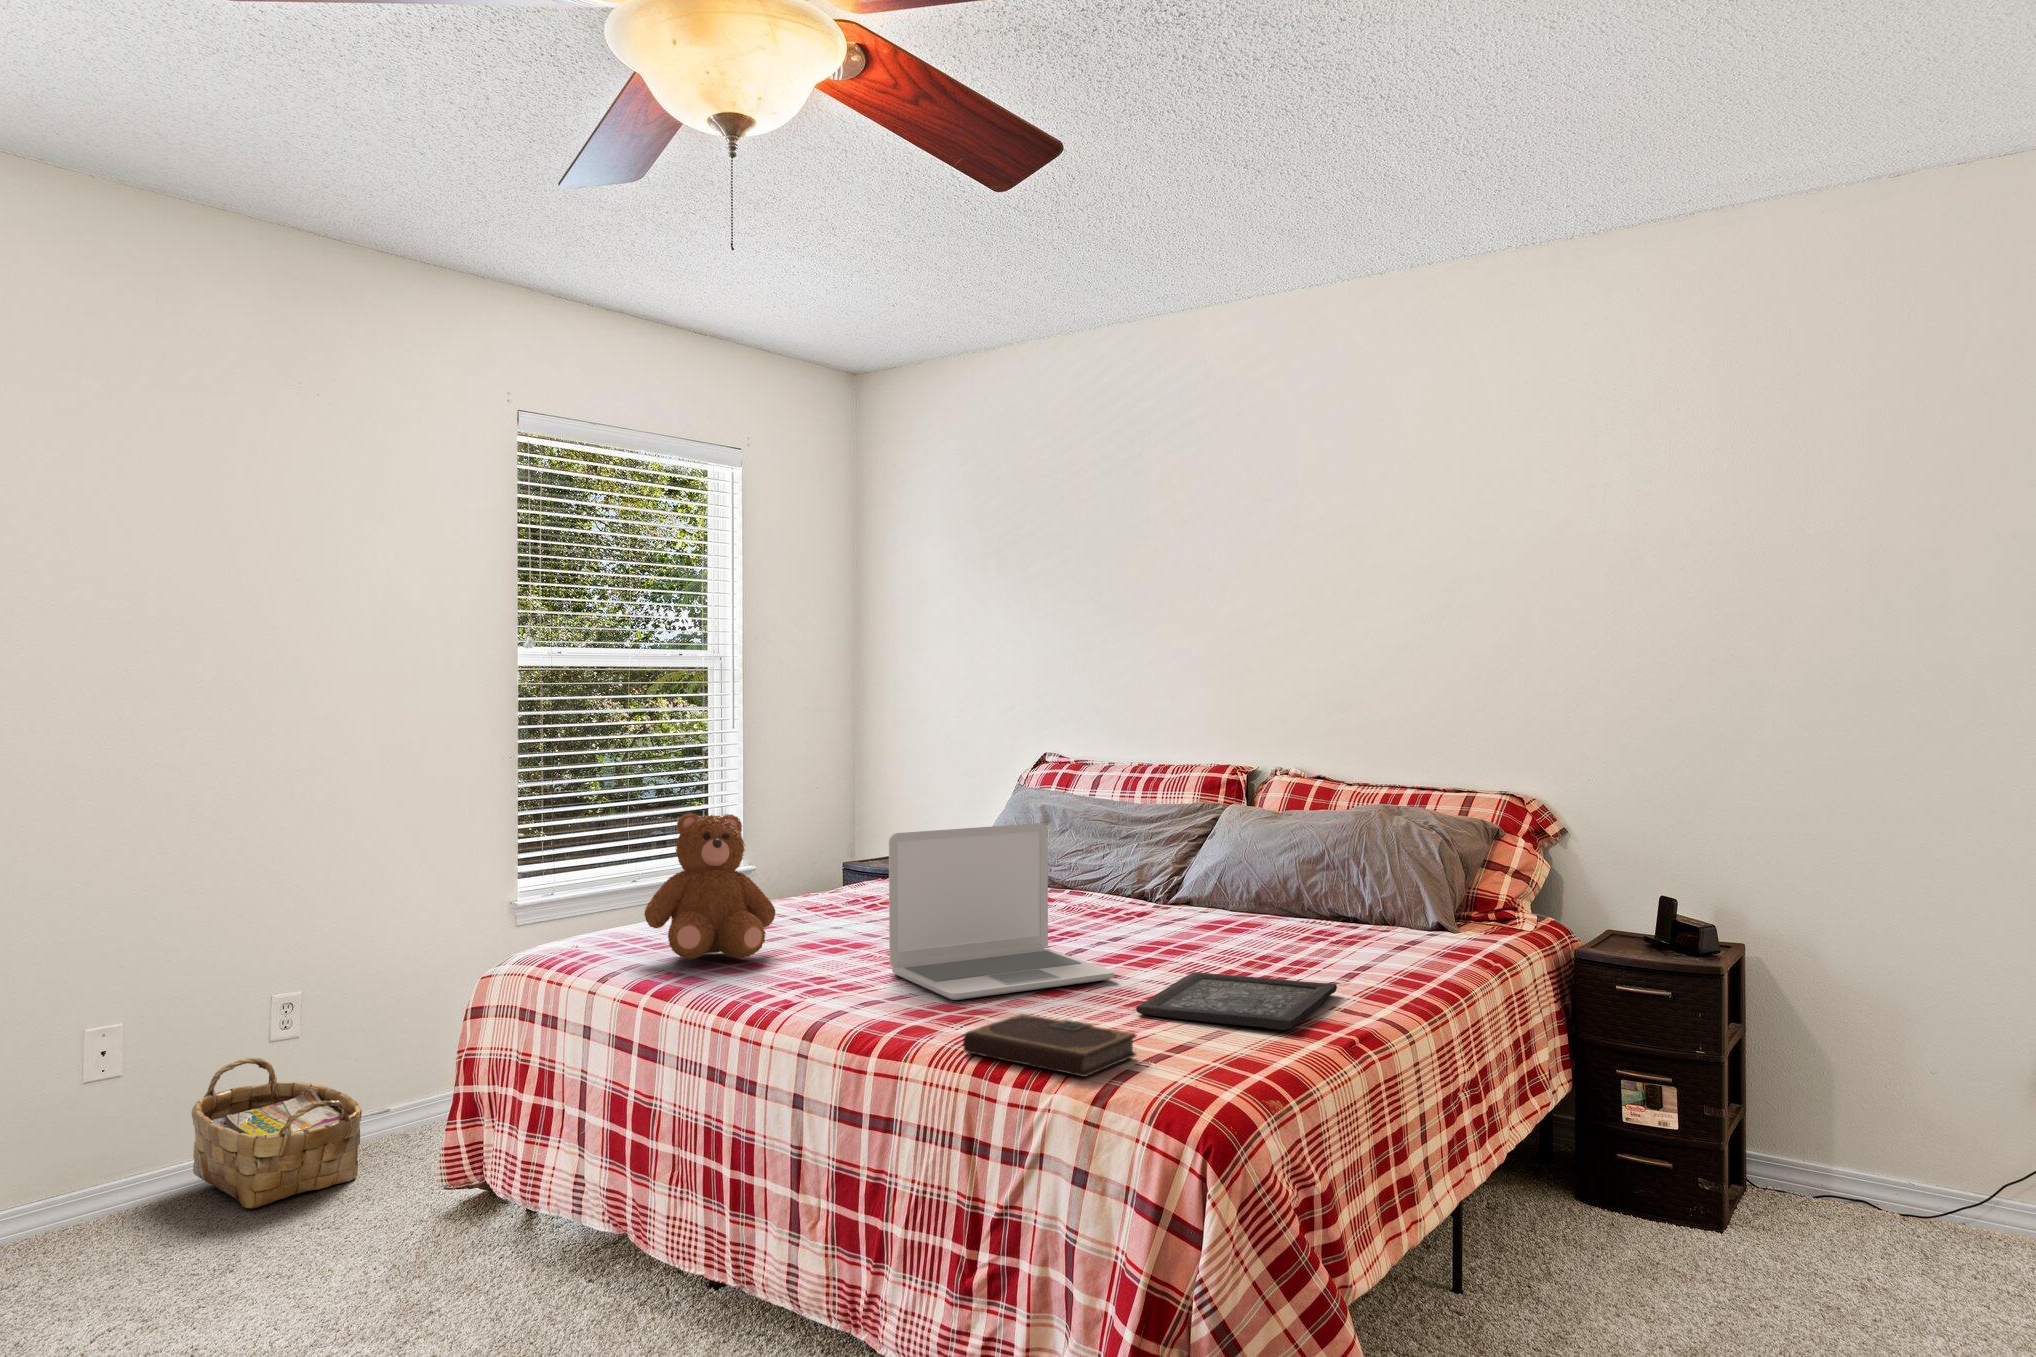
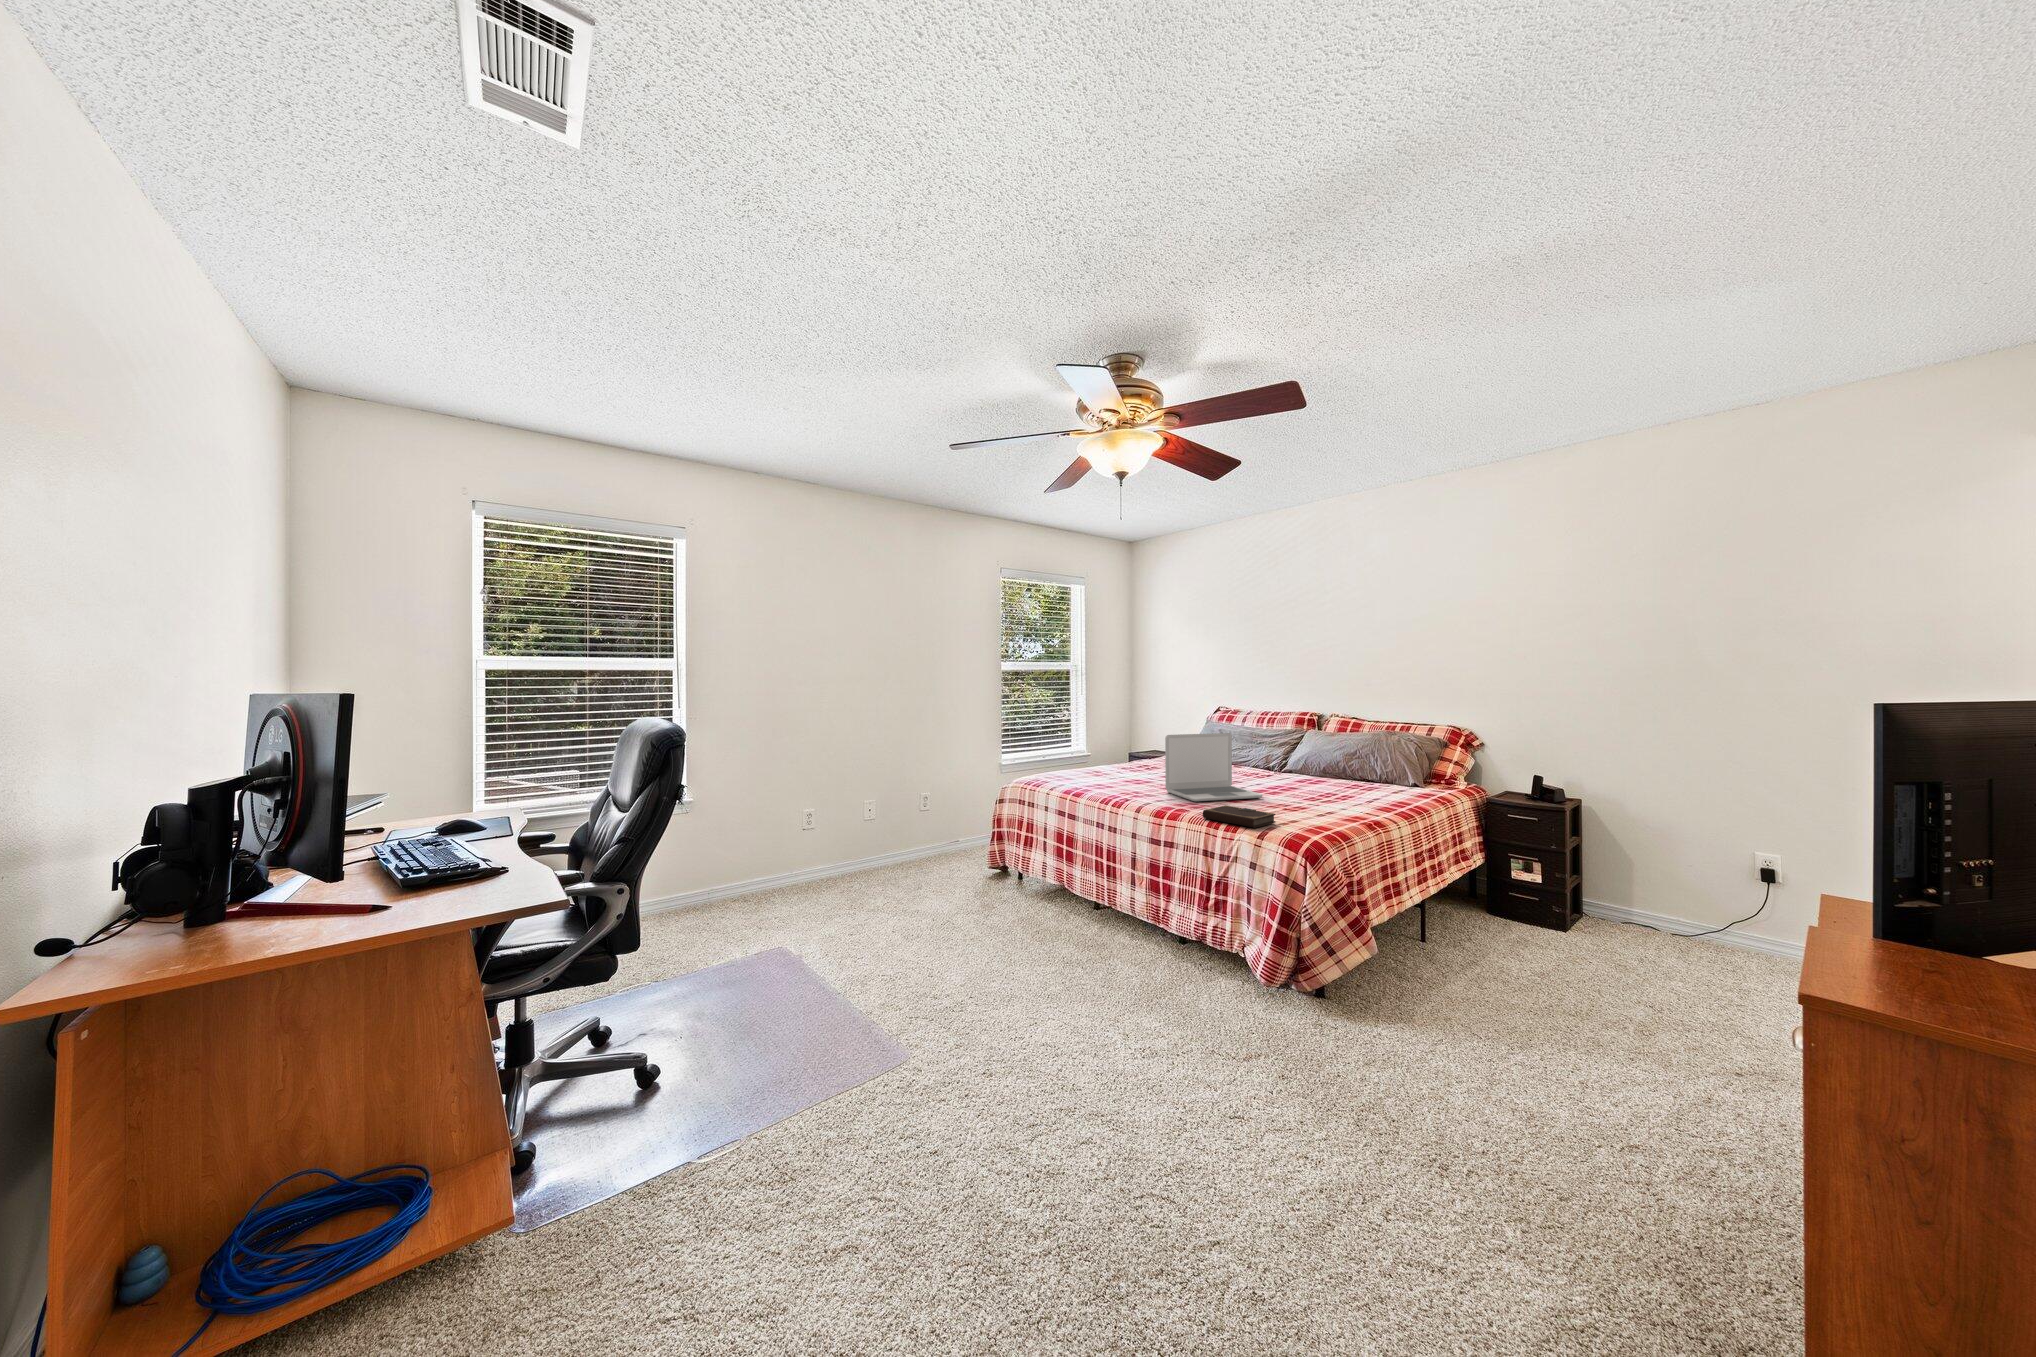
teddy bear: present [644,813,776,959] -> none [1065,726,1117,785]
tray: present [1136,972,1337,1030] -> none [1274,797,1365,818]
woven basket: present [191,1058,362,1209] -> none [895,817,954,872]

